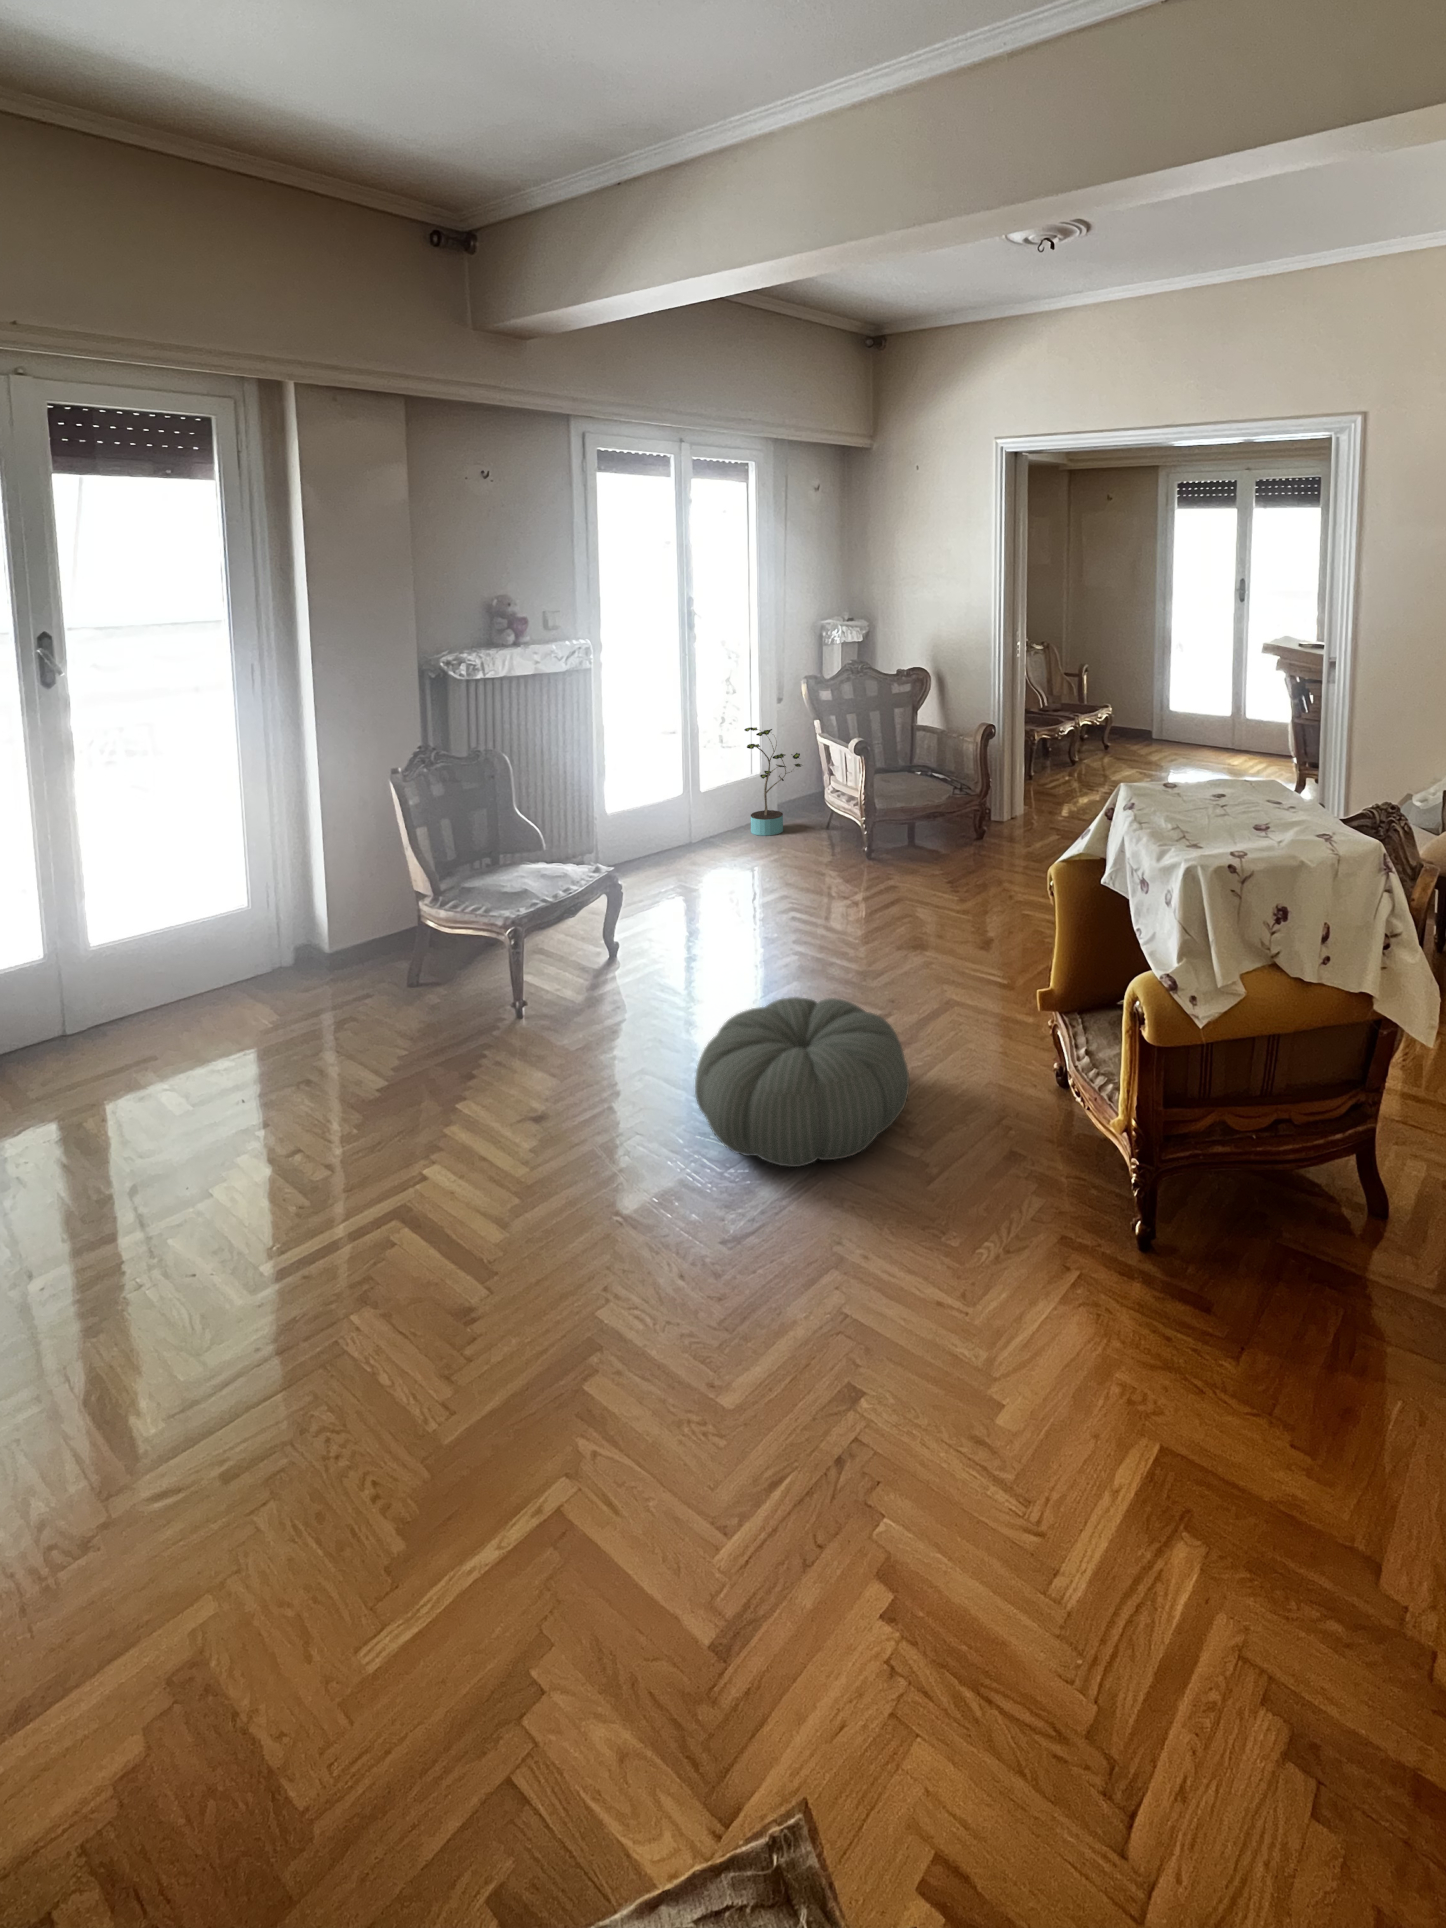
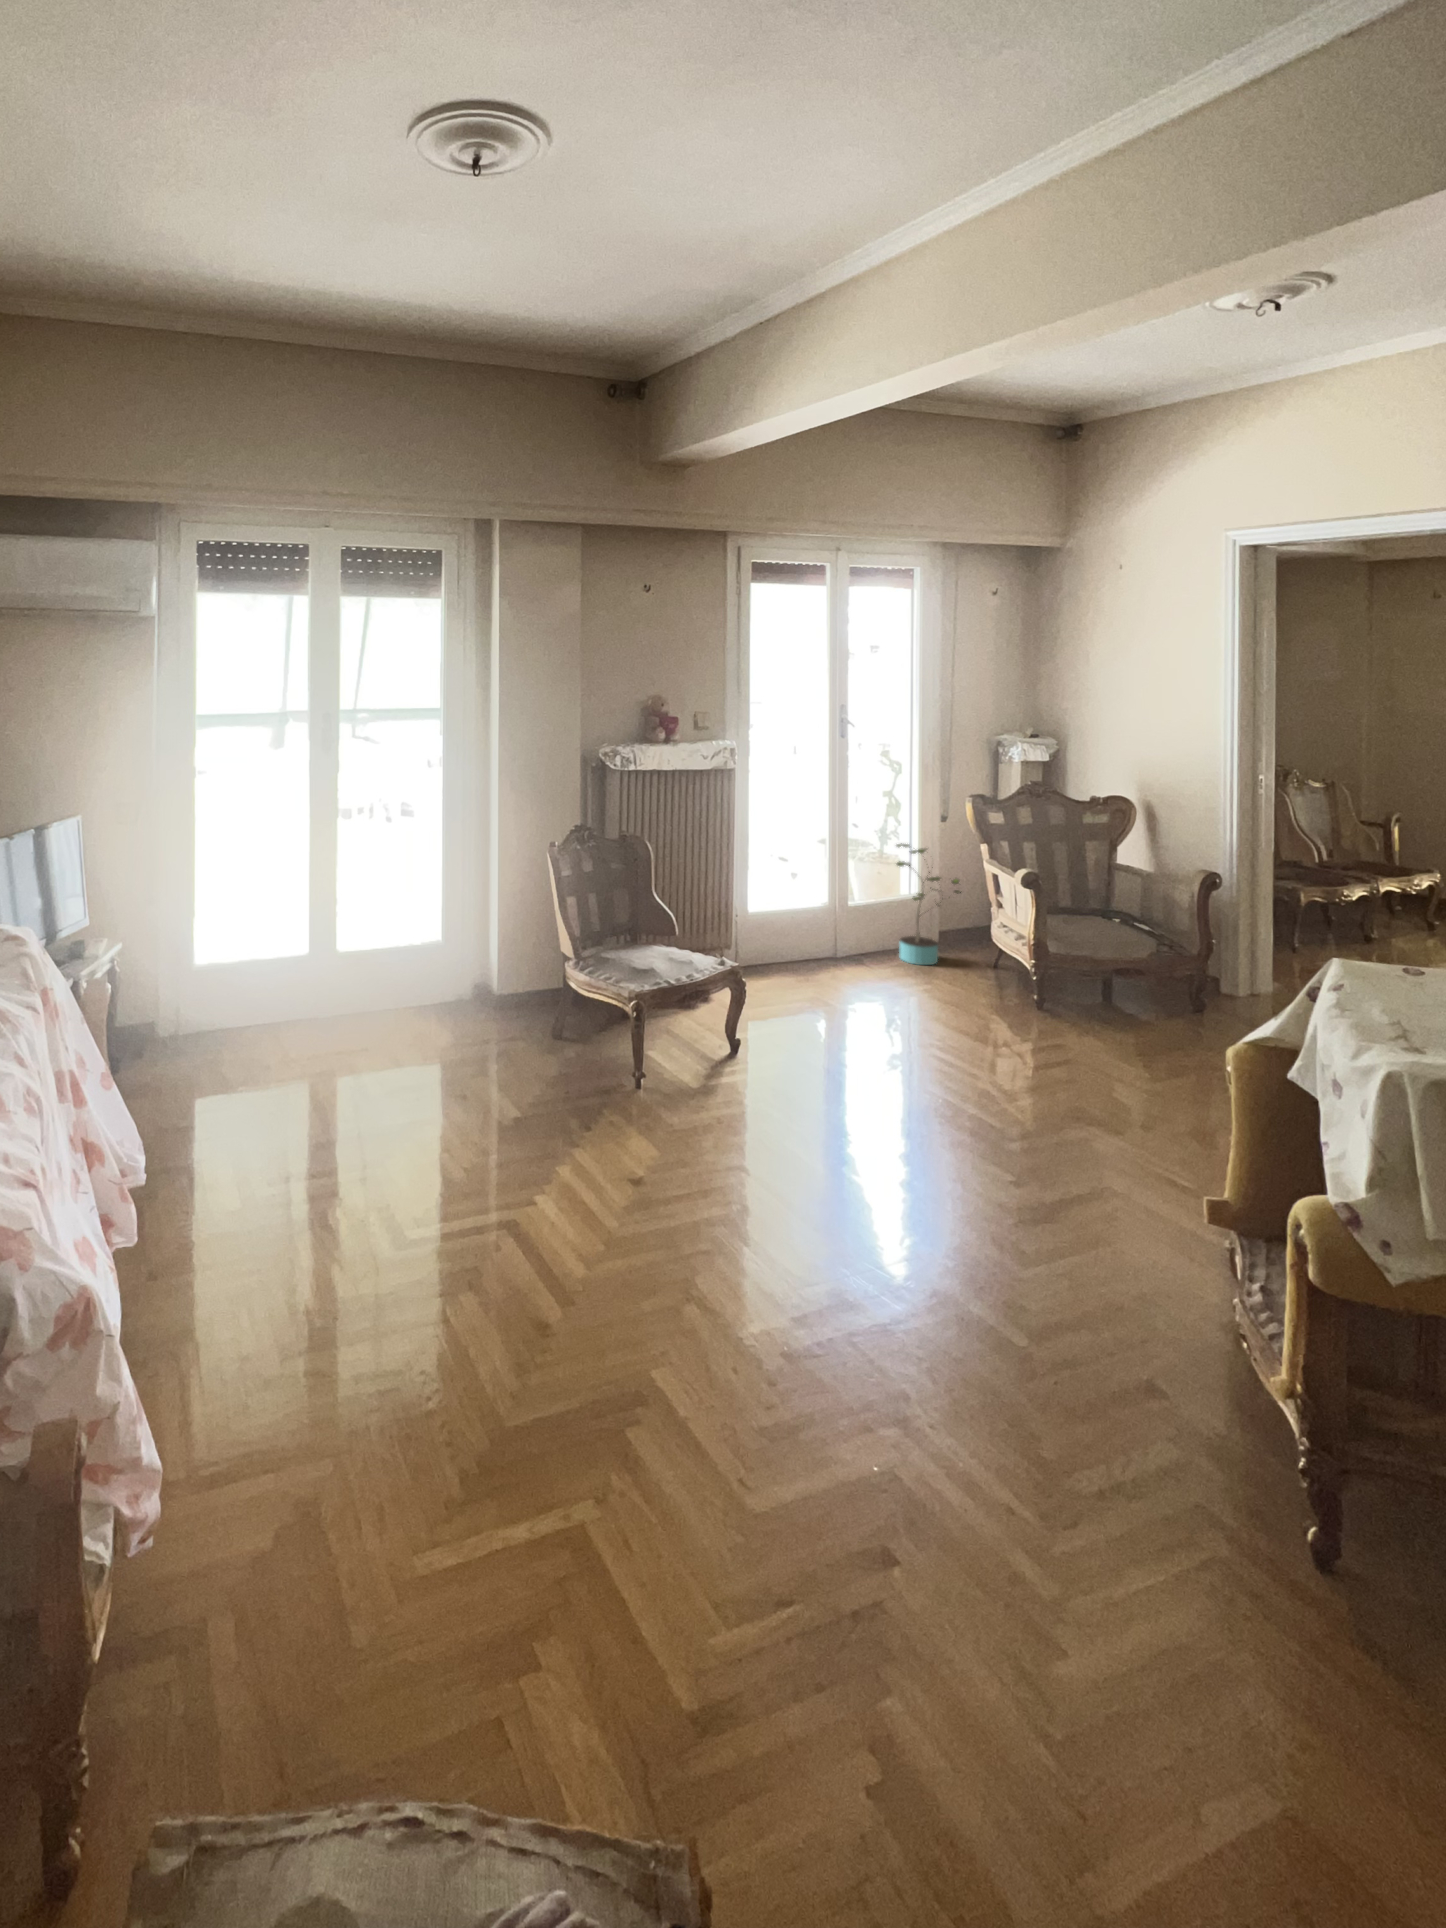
pouf: present [695,997,909,1167] -> none [787,1129,1027,1315]

